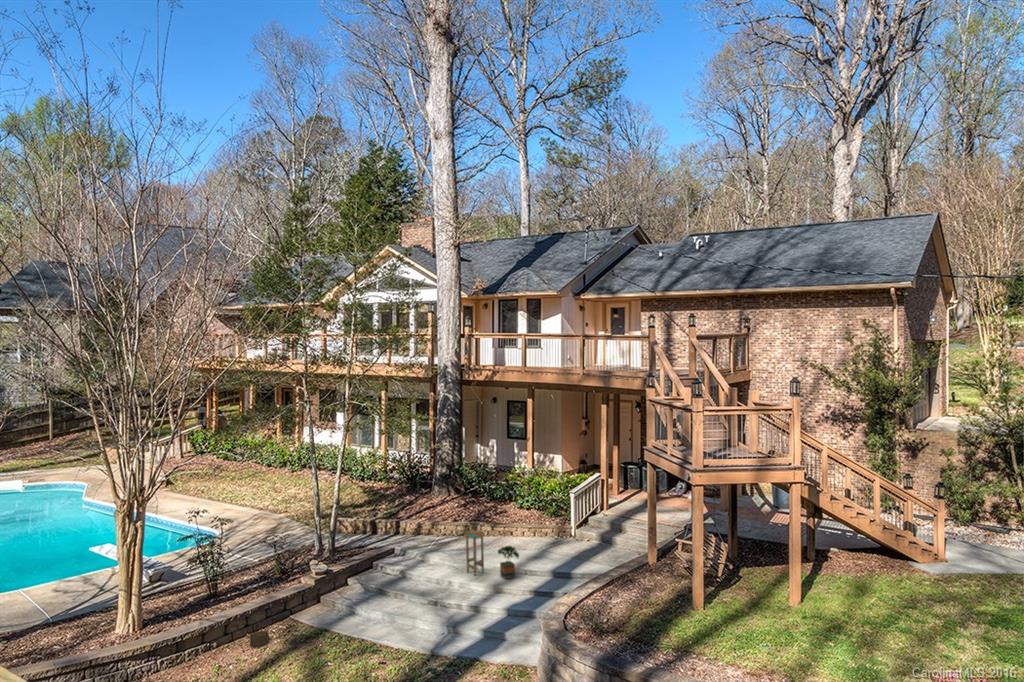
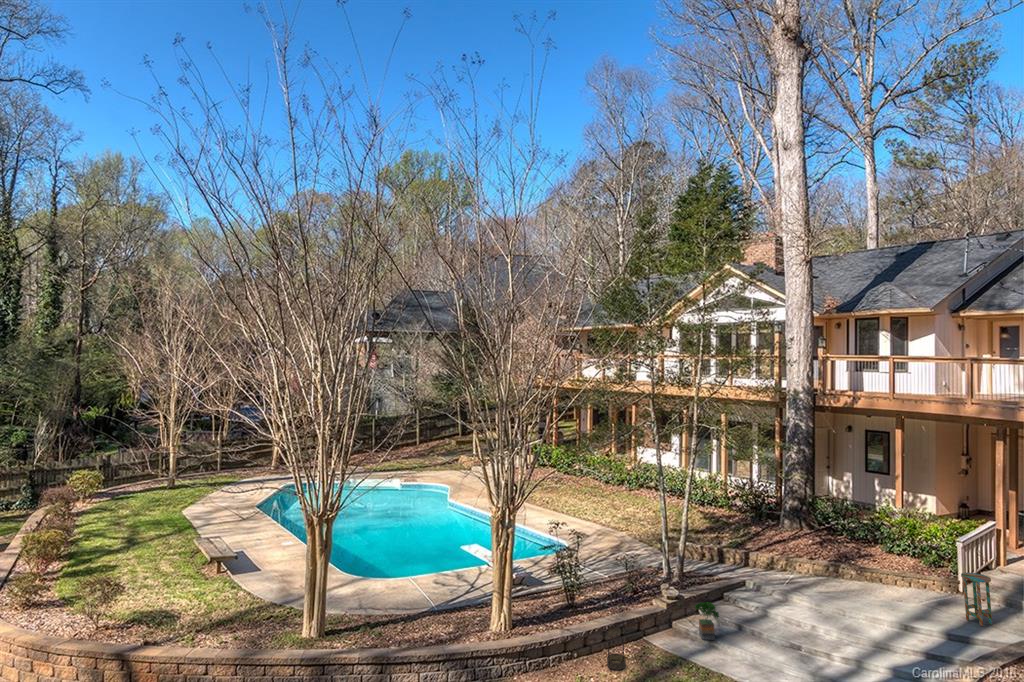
side table: present [465,531,485,575] -> present [961,573,992,626]
potted tree: present [498,546,519,579] -> present [695,602,719,640]

